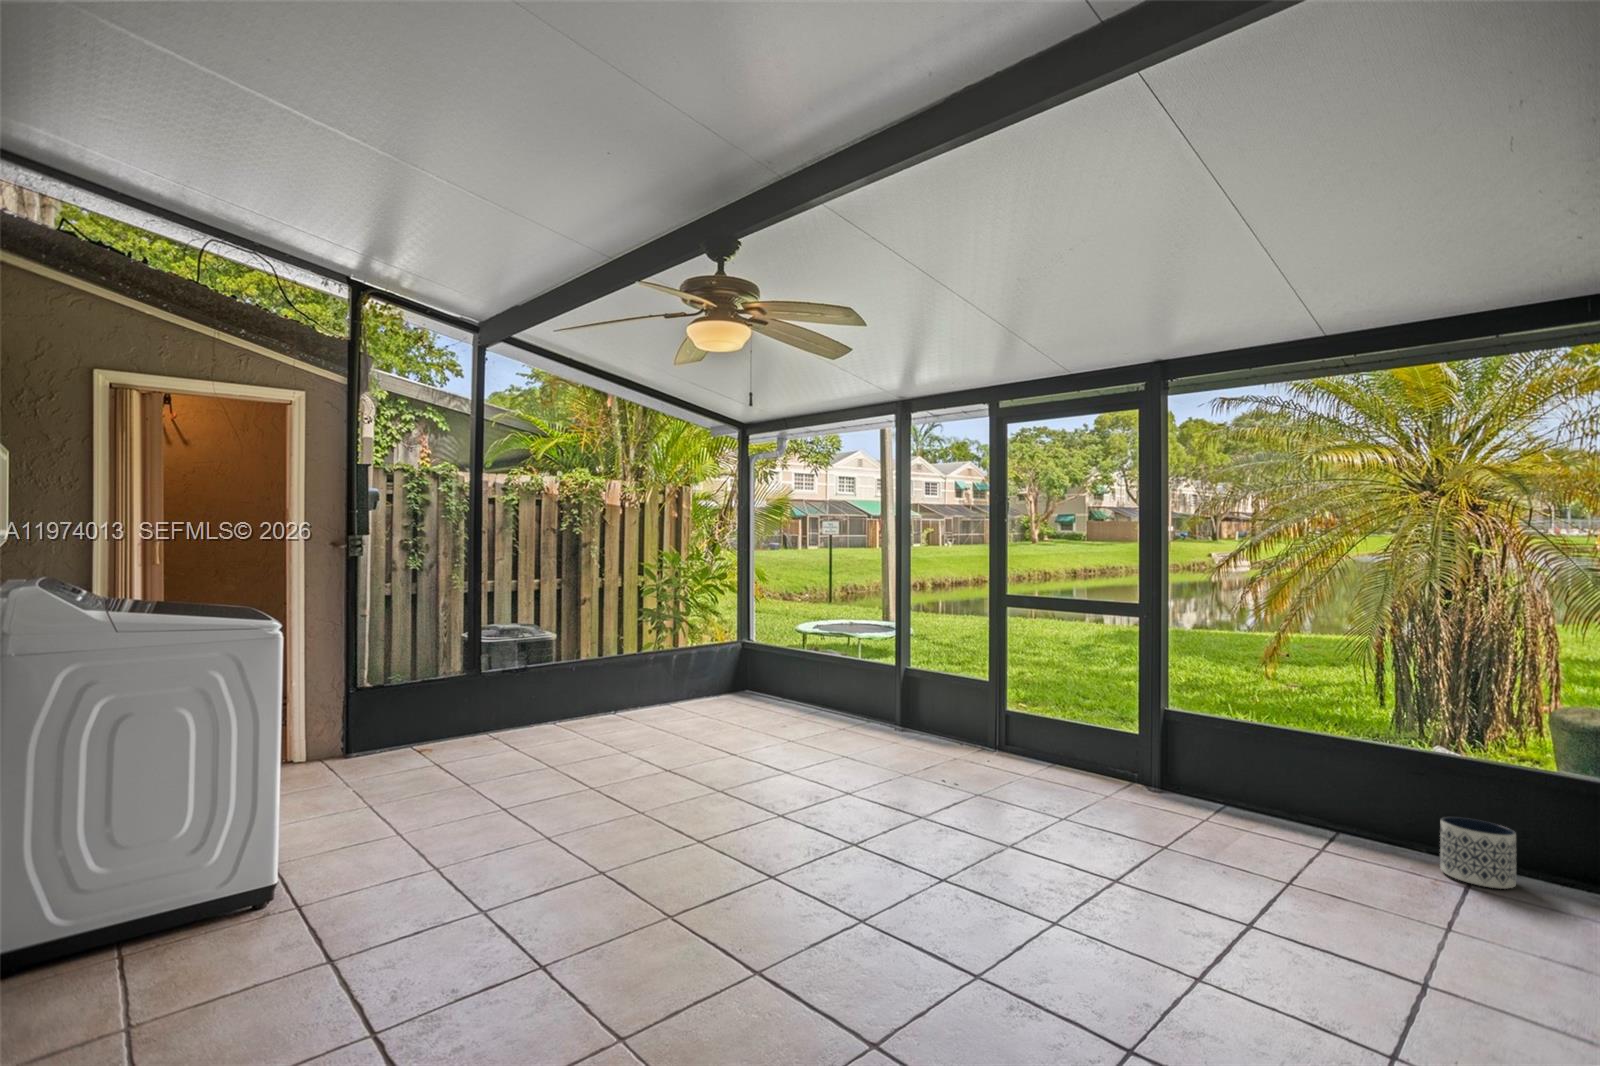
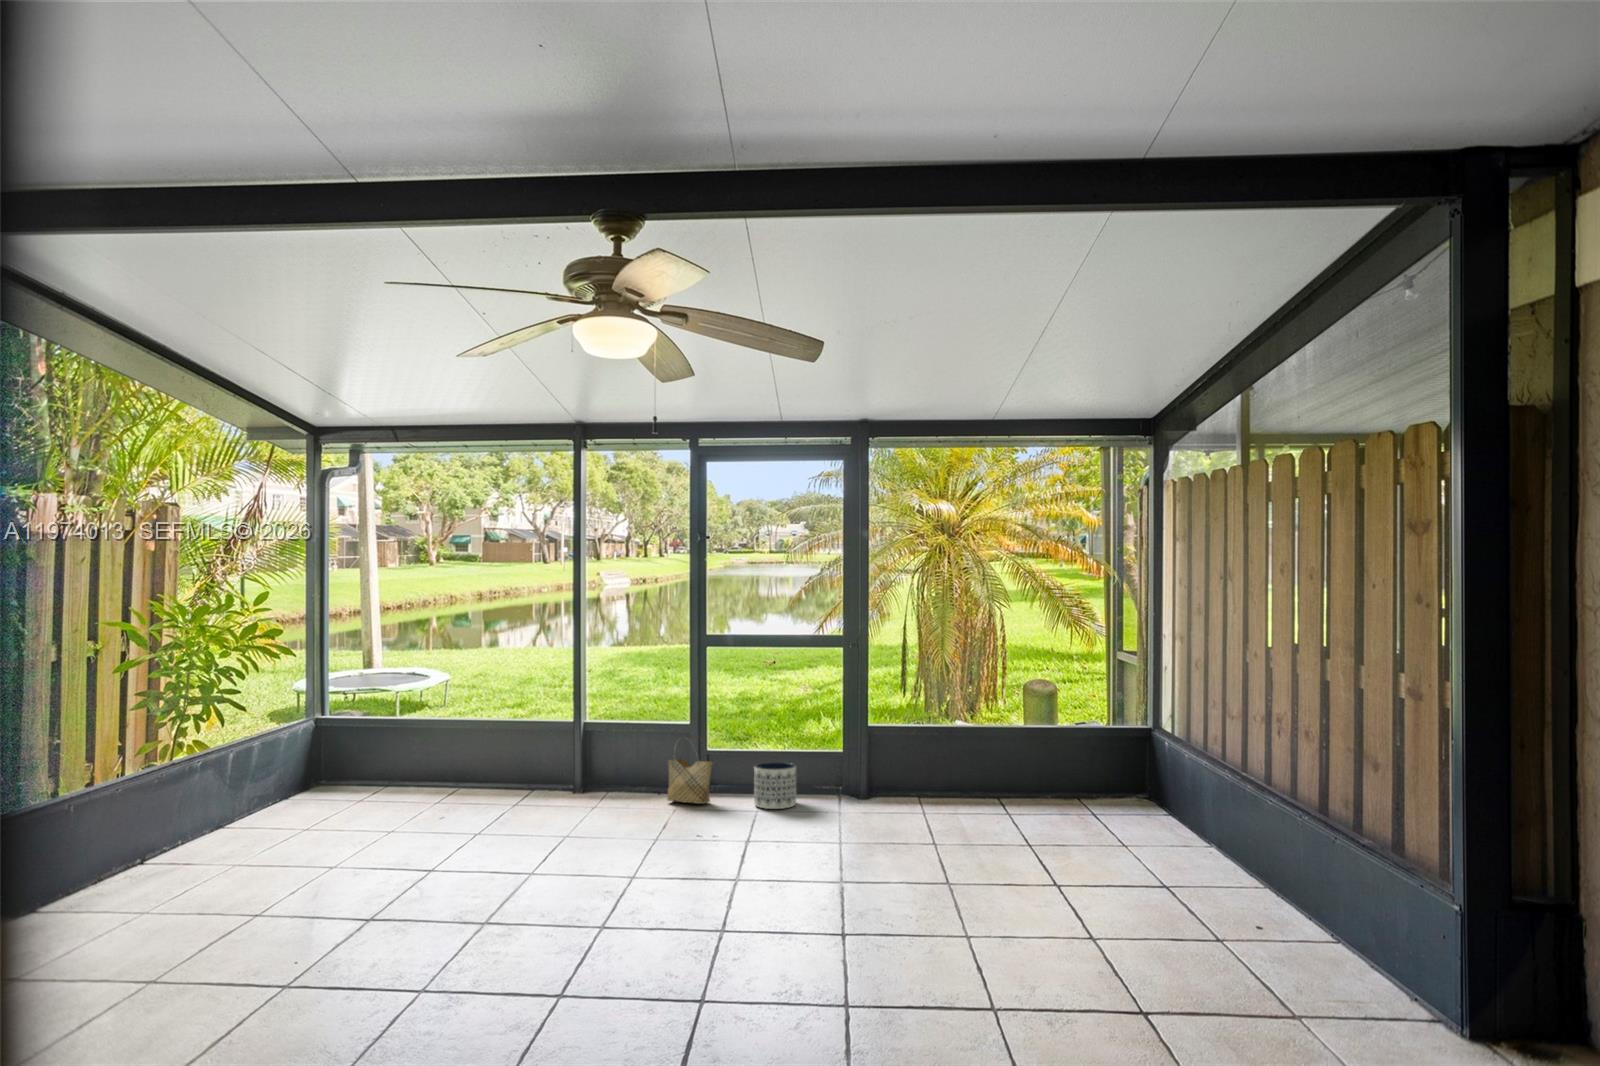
woven basket: none [1304,762,1373,850] -> present [667,739,713,804]

